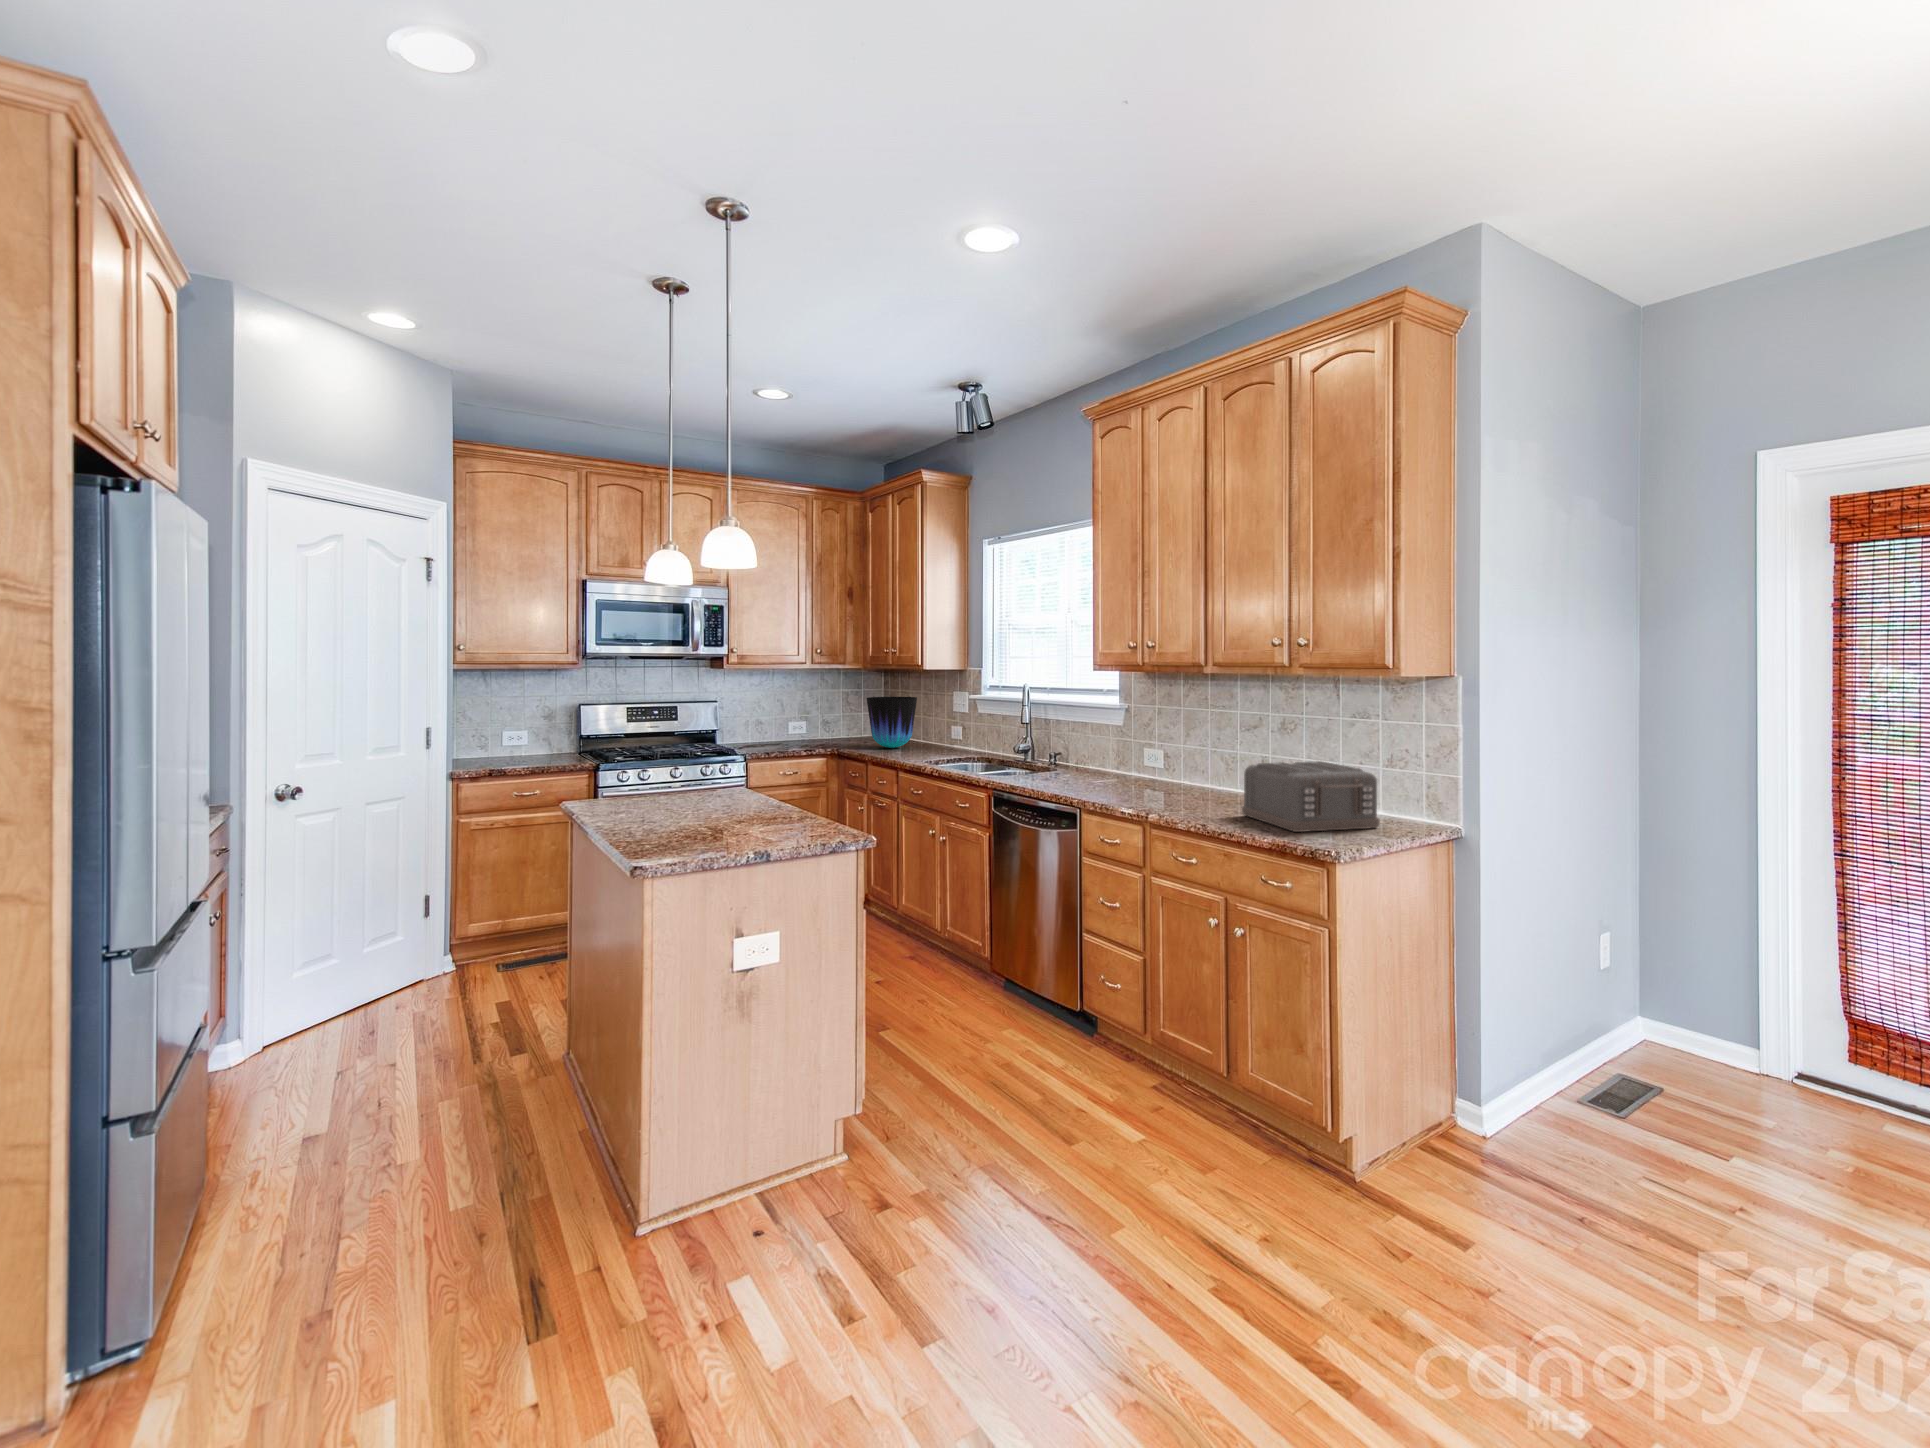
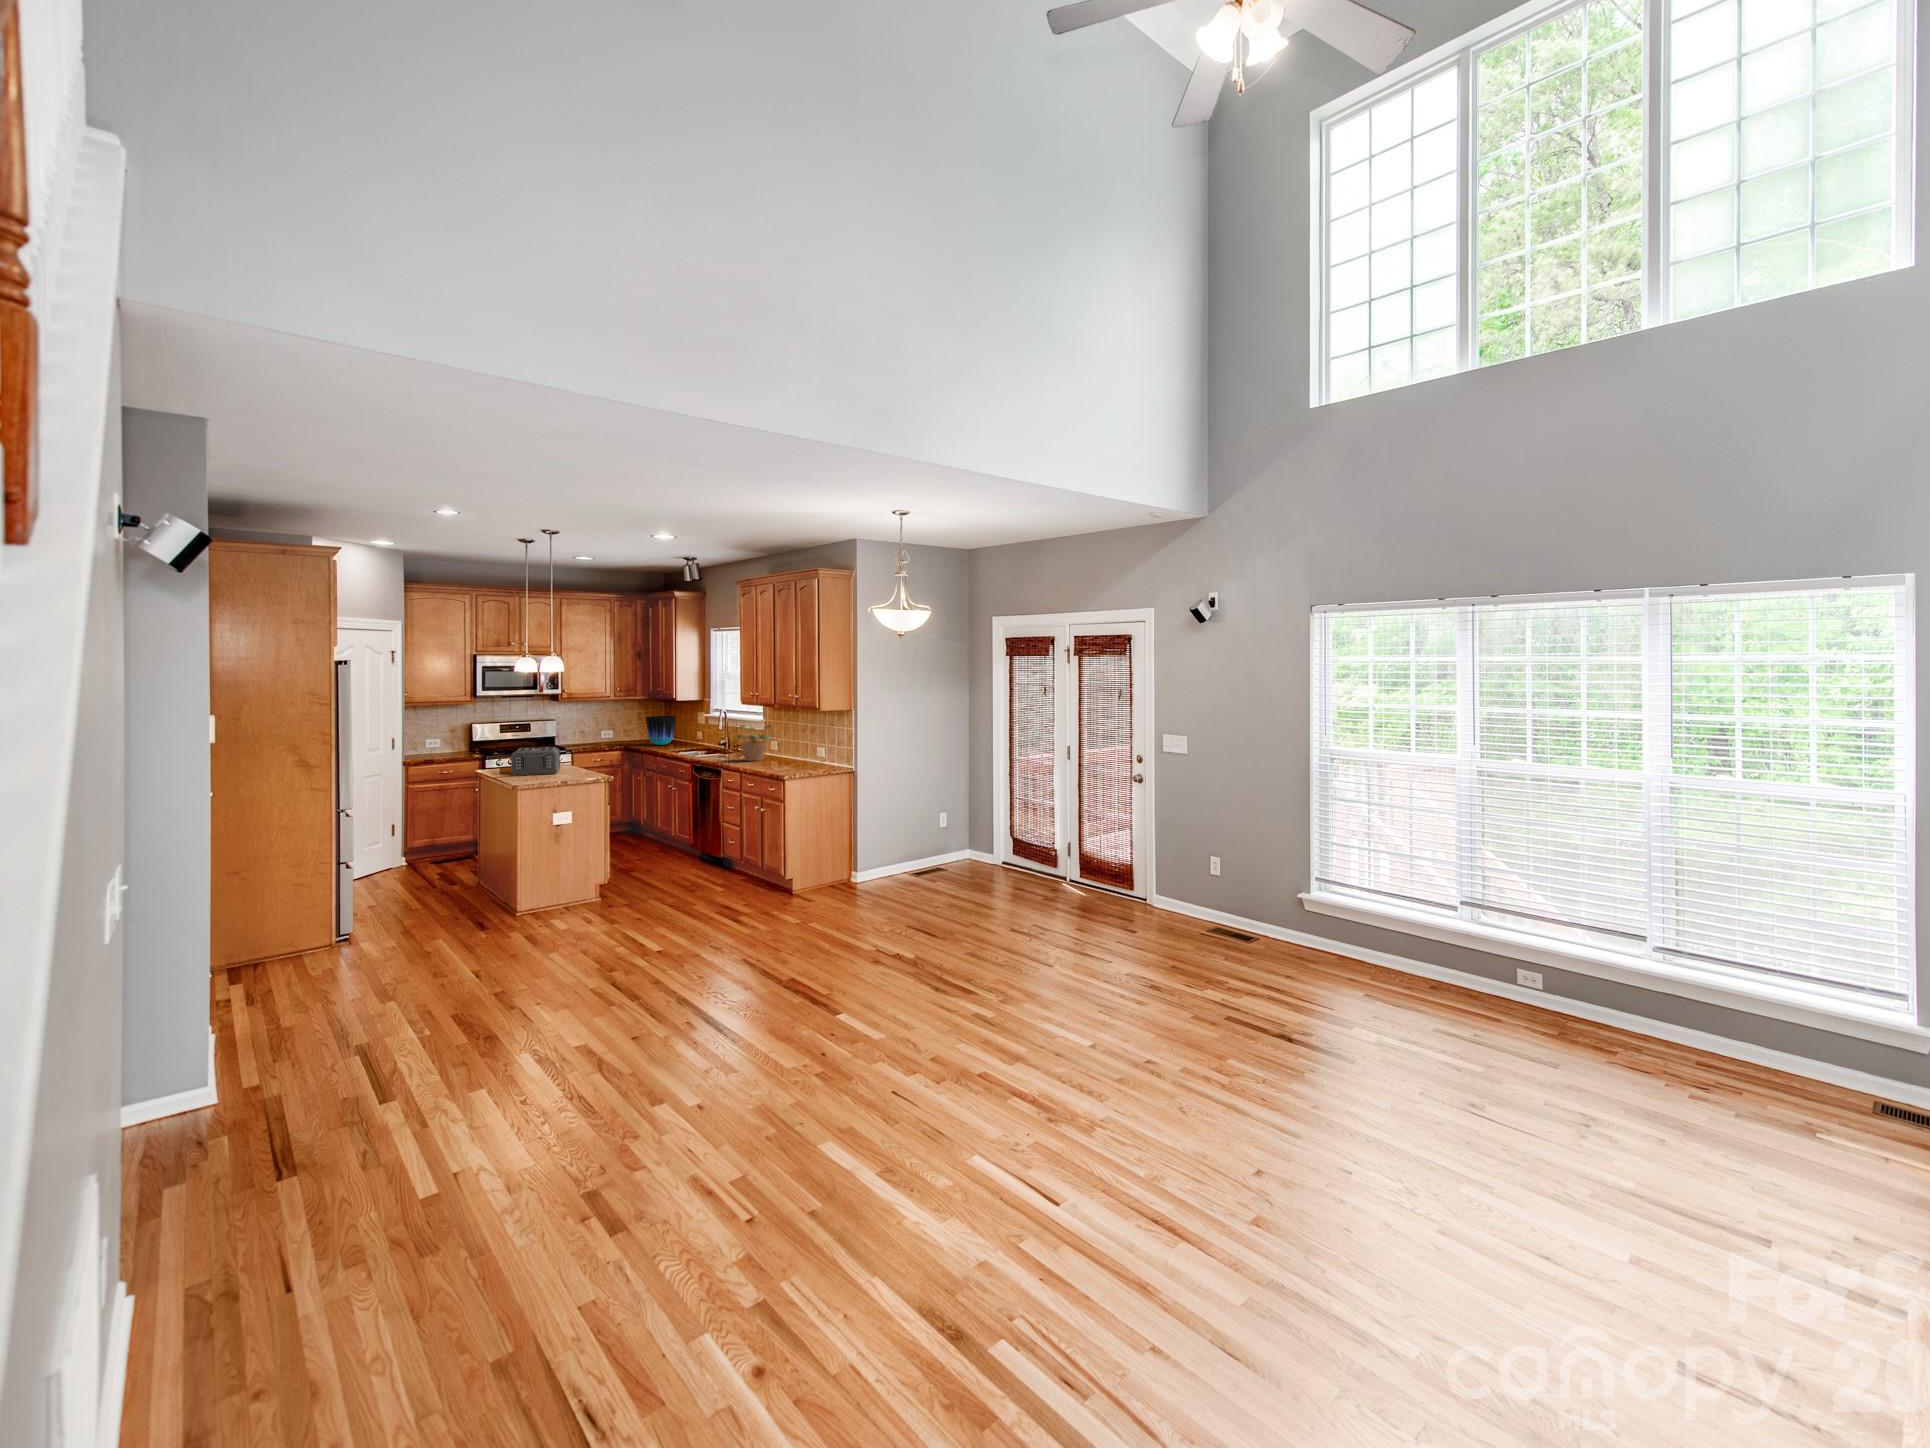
potted plant: none [1096,712,1183,794] -> present [737,725,771,761]
toaster: present [1242,761,1380,832] -> present [511,747,560,776]

